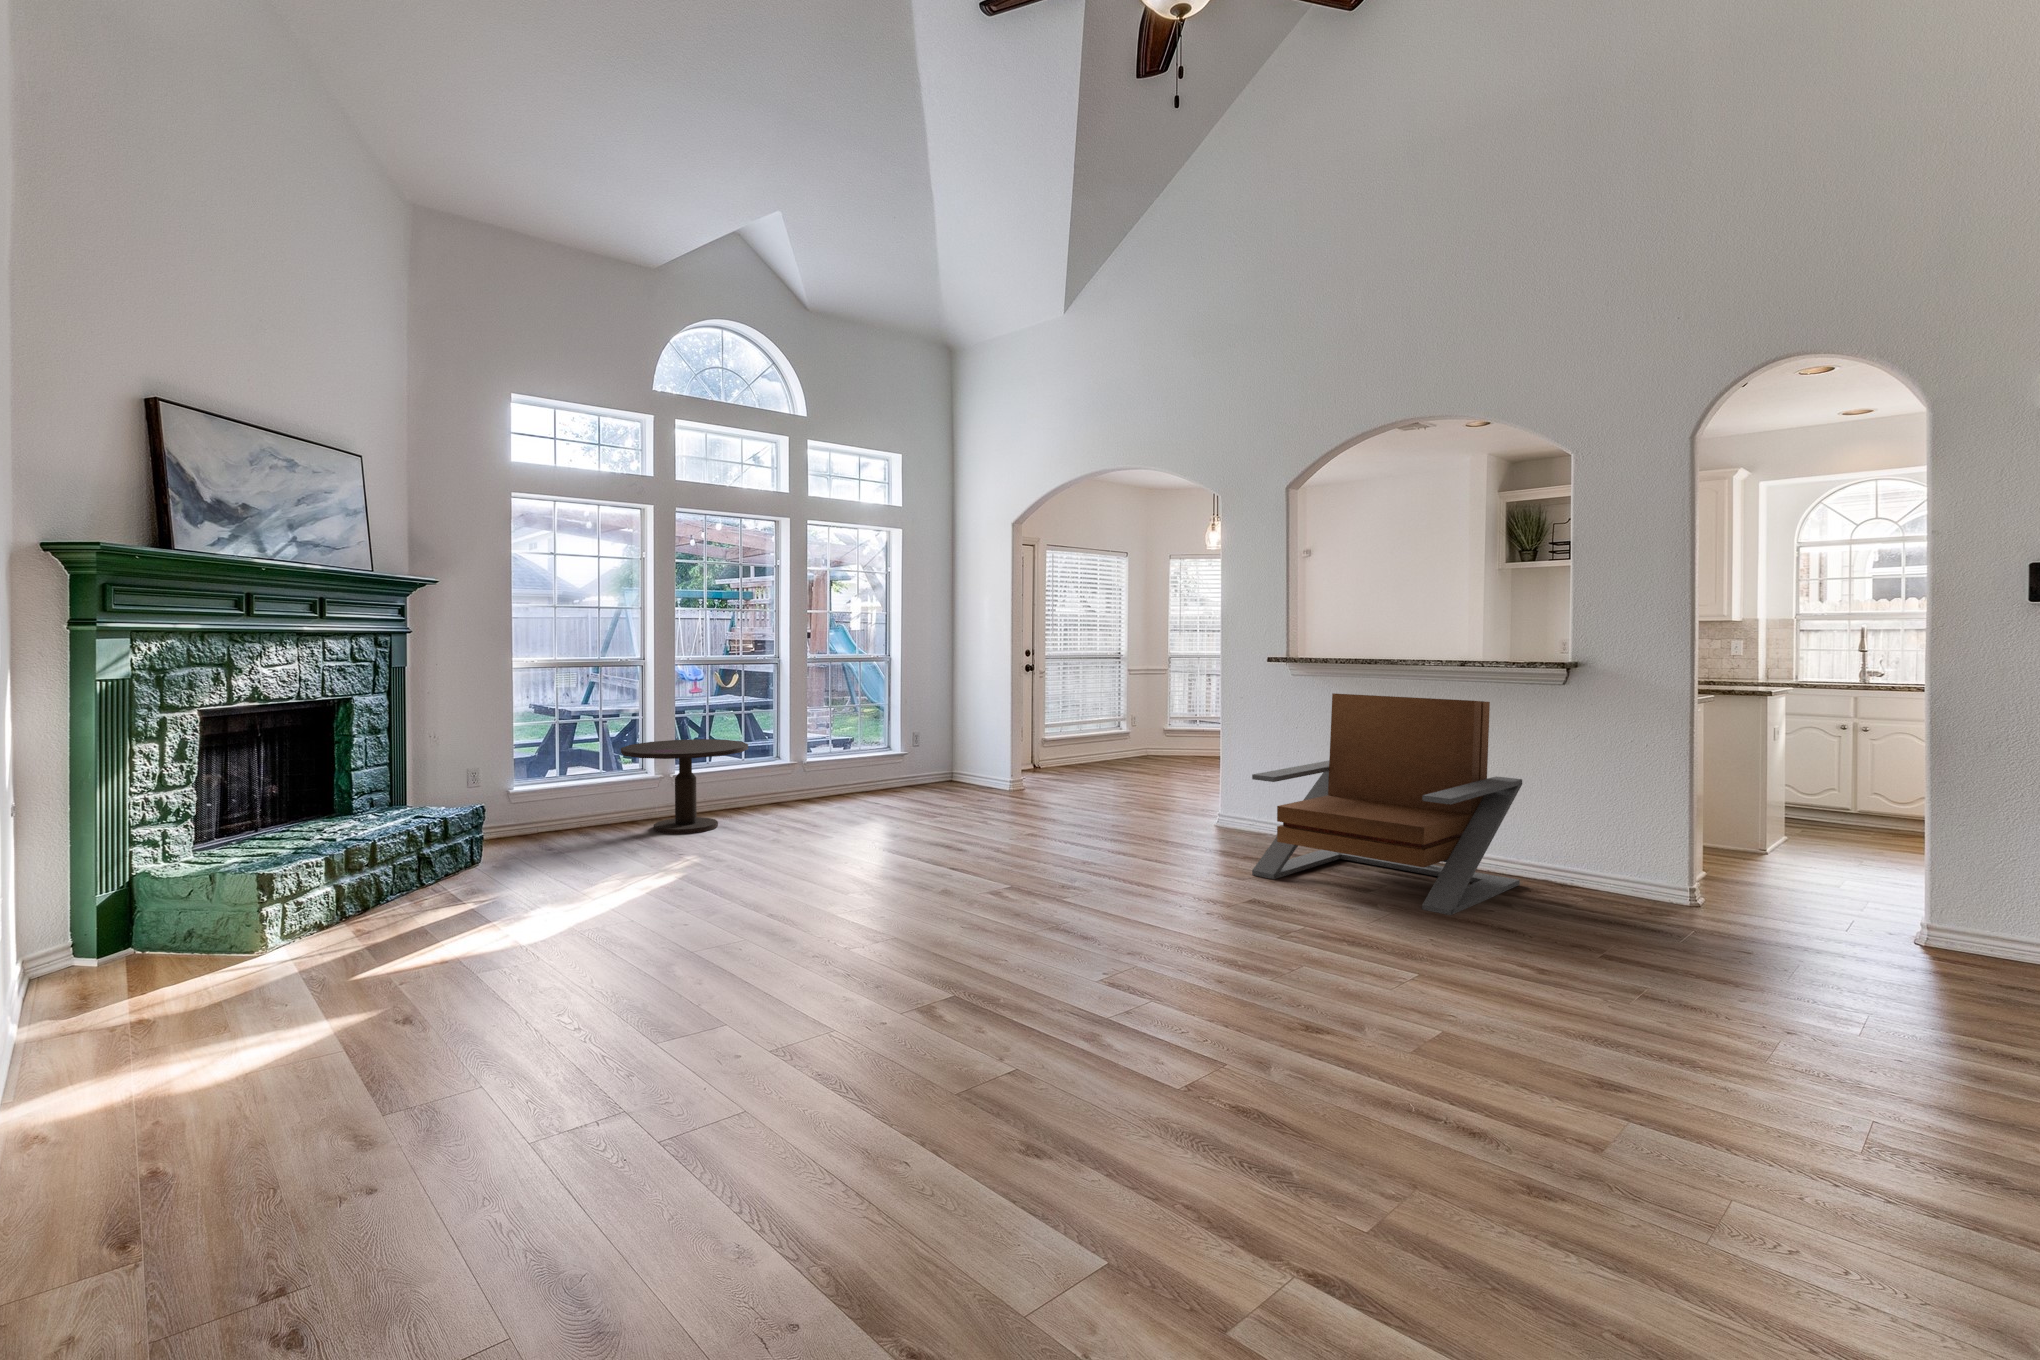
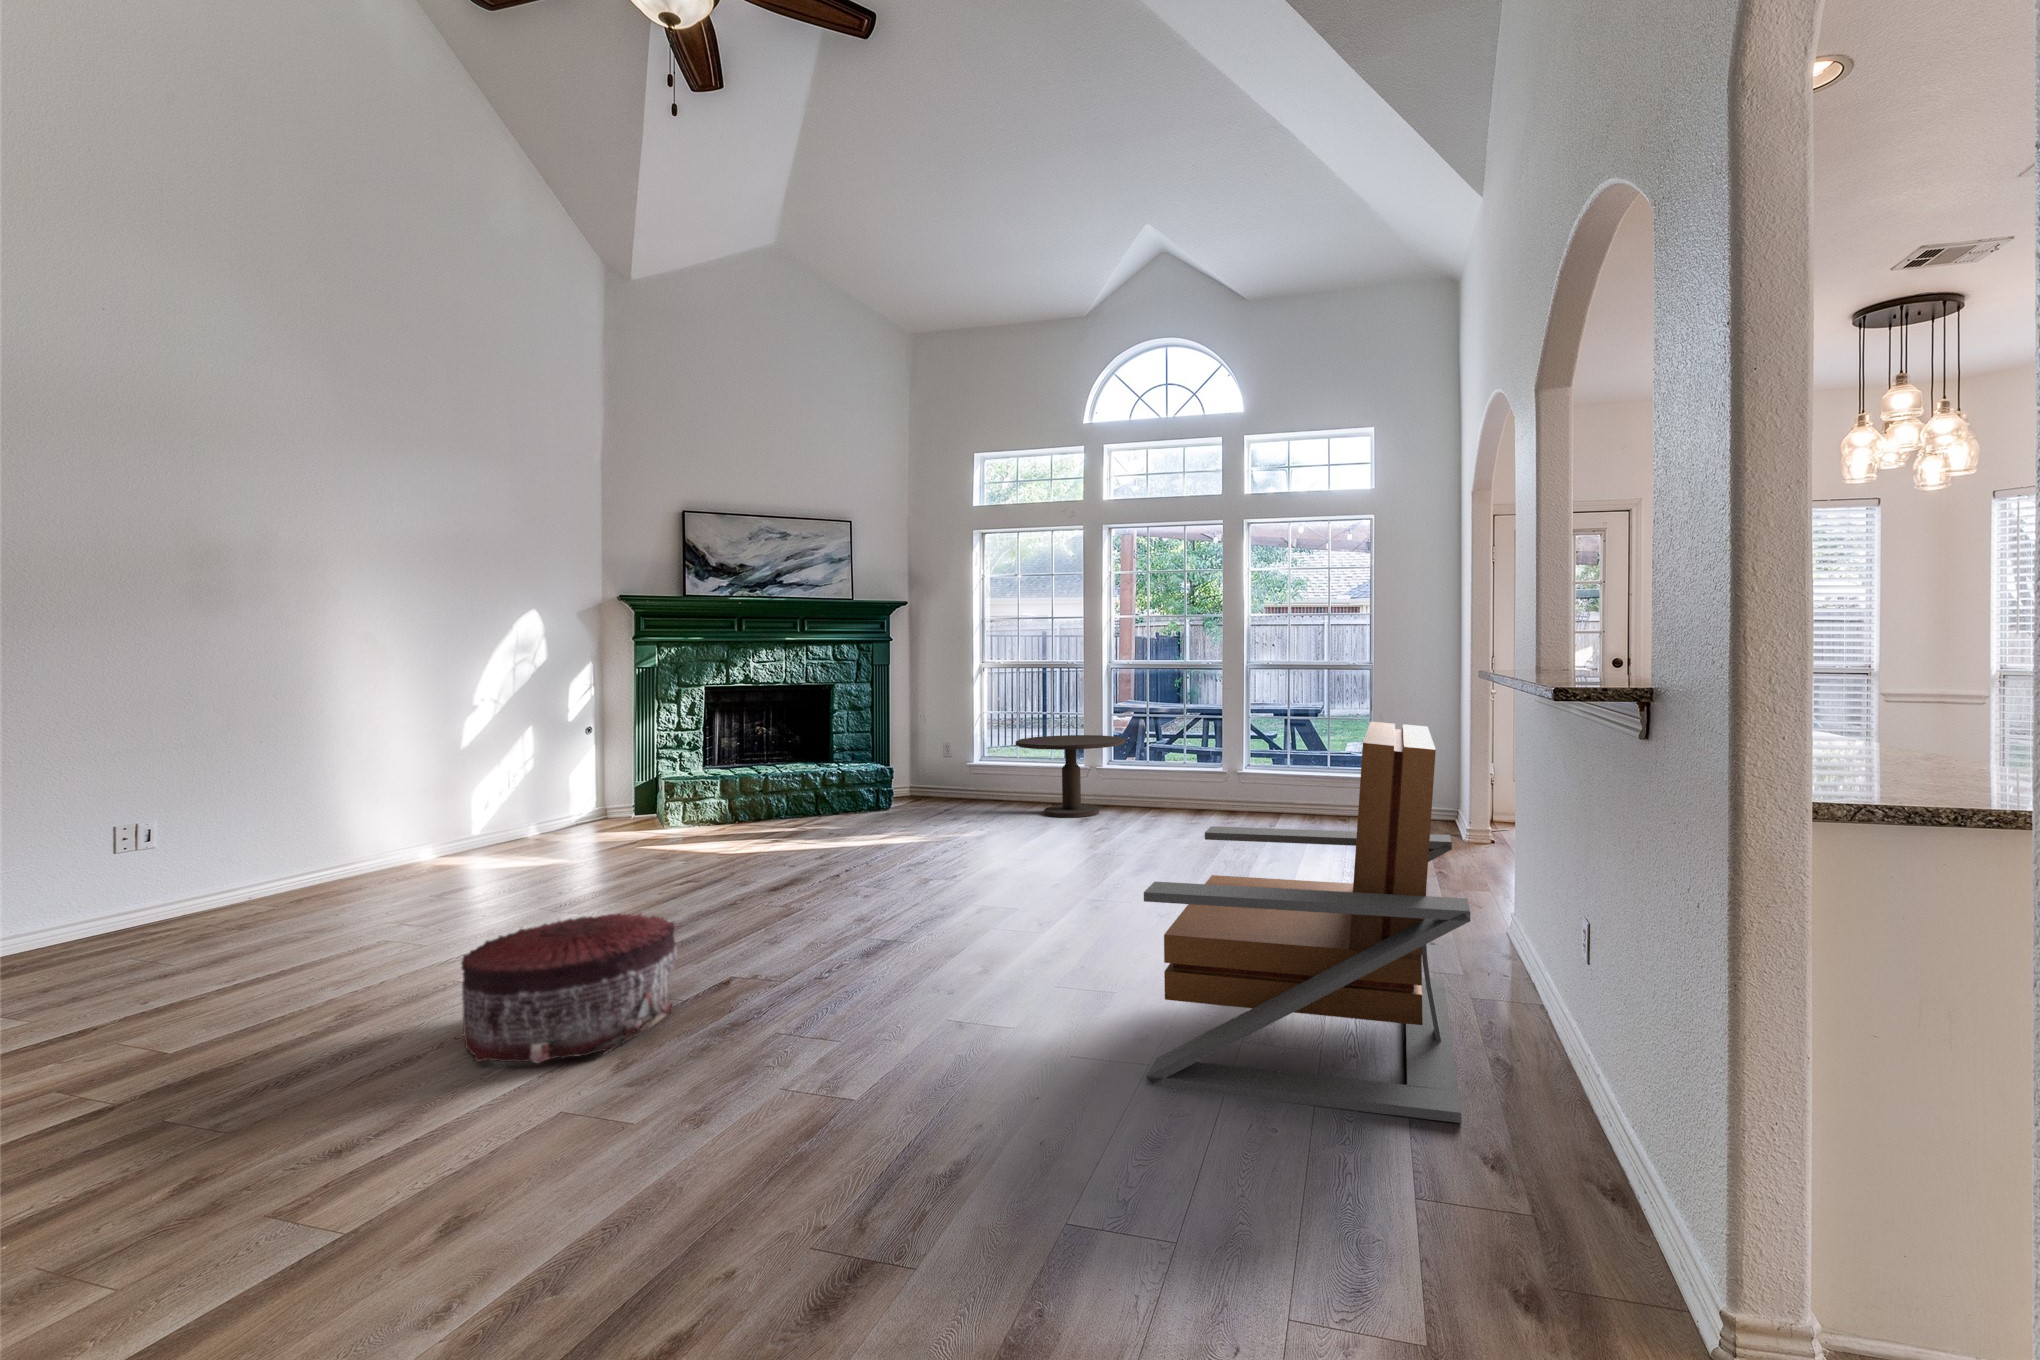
pouf: none [1148,910,1348,1064] -> present [461,913,677,1063]

